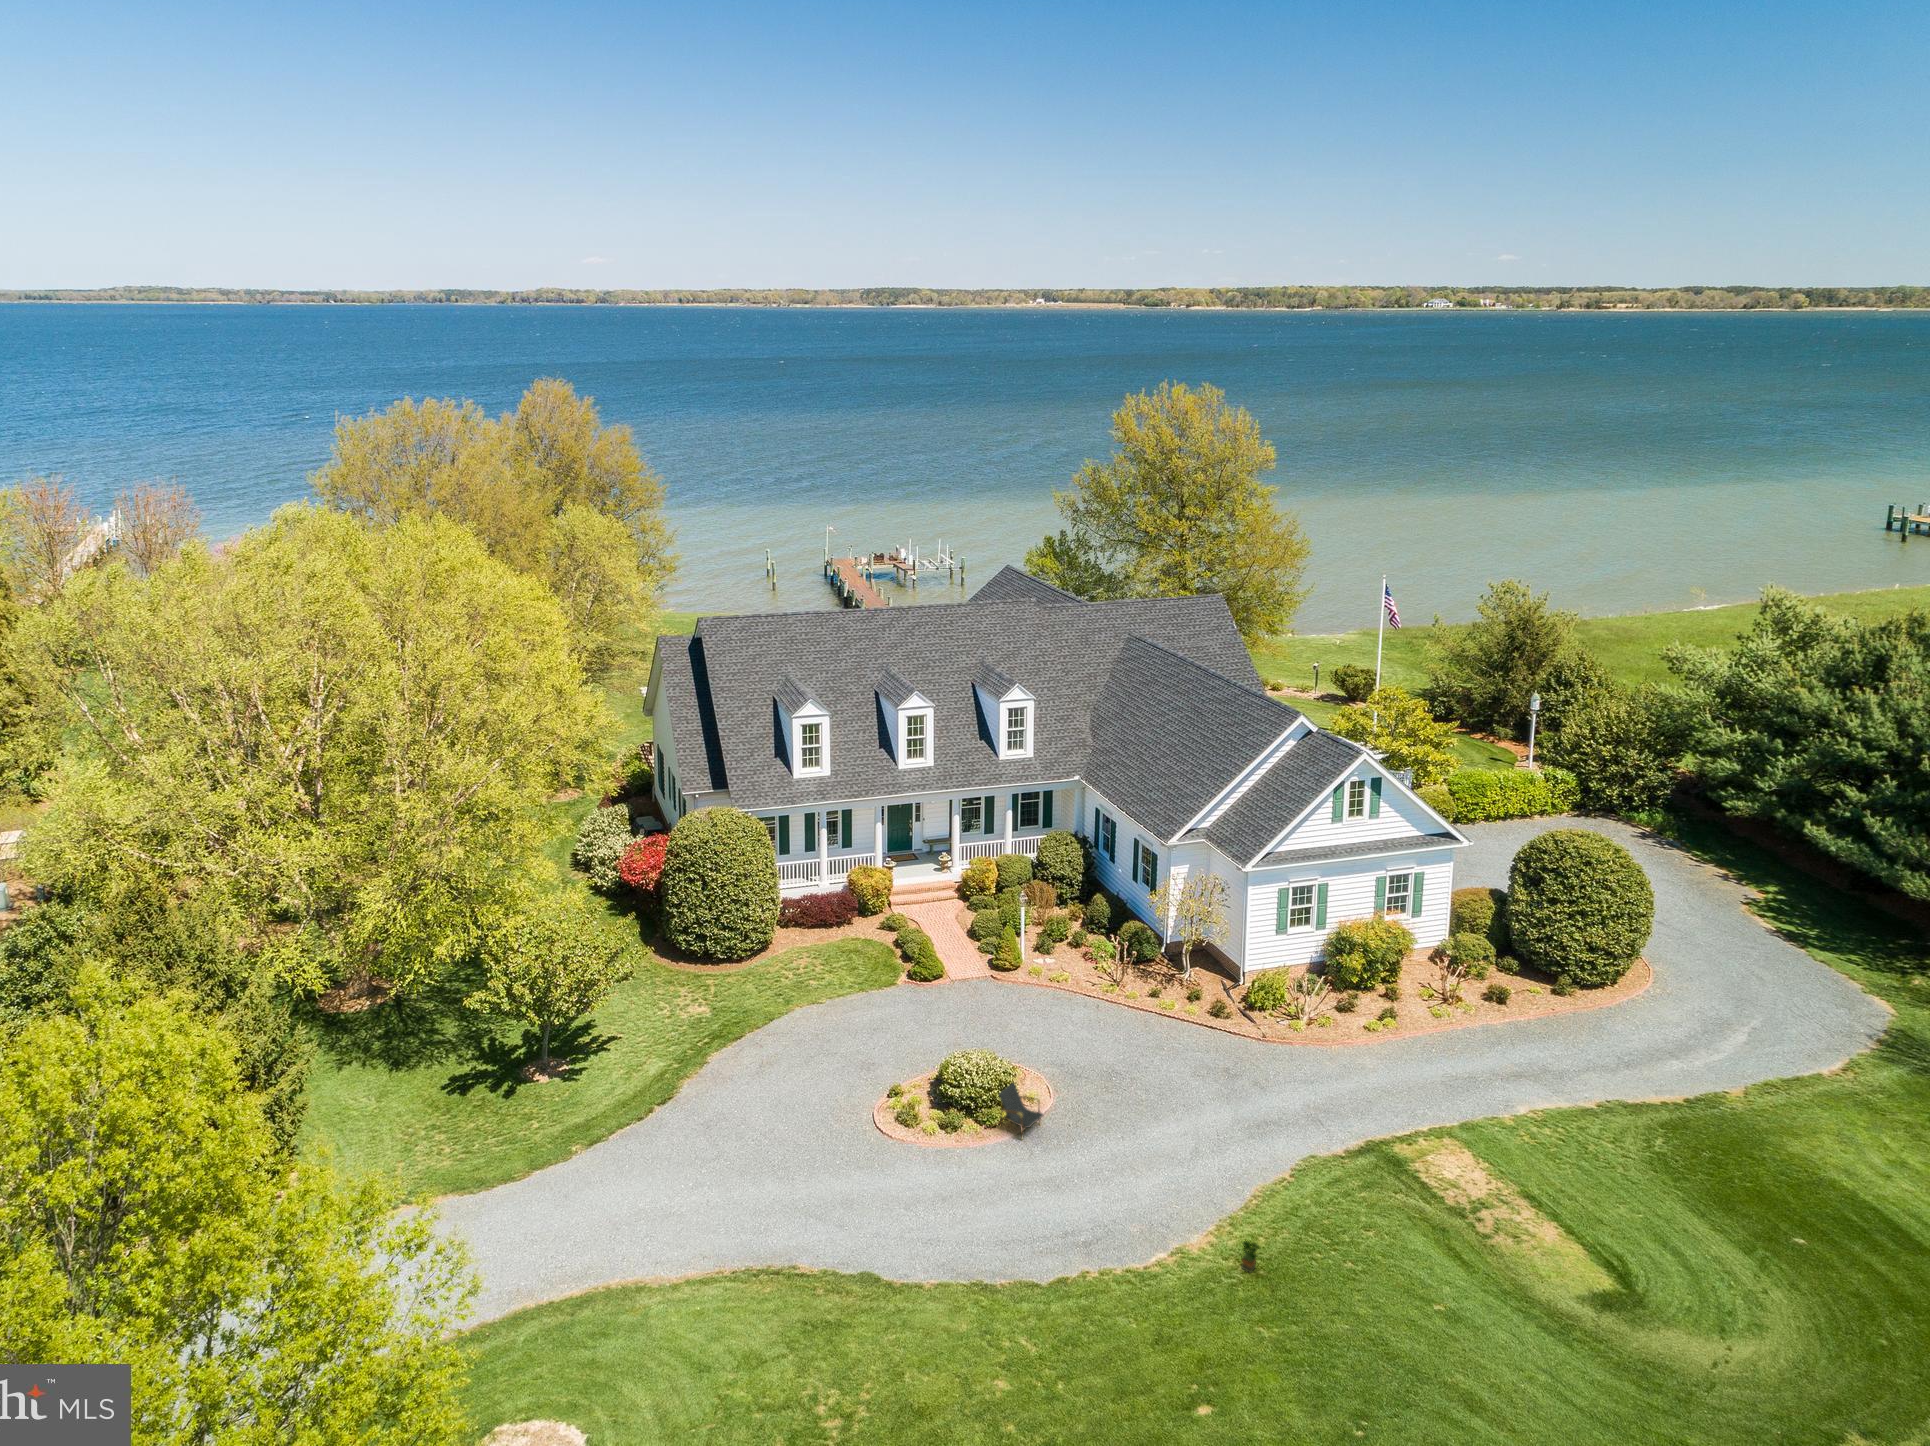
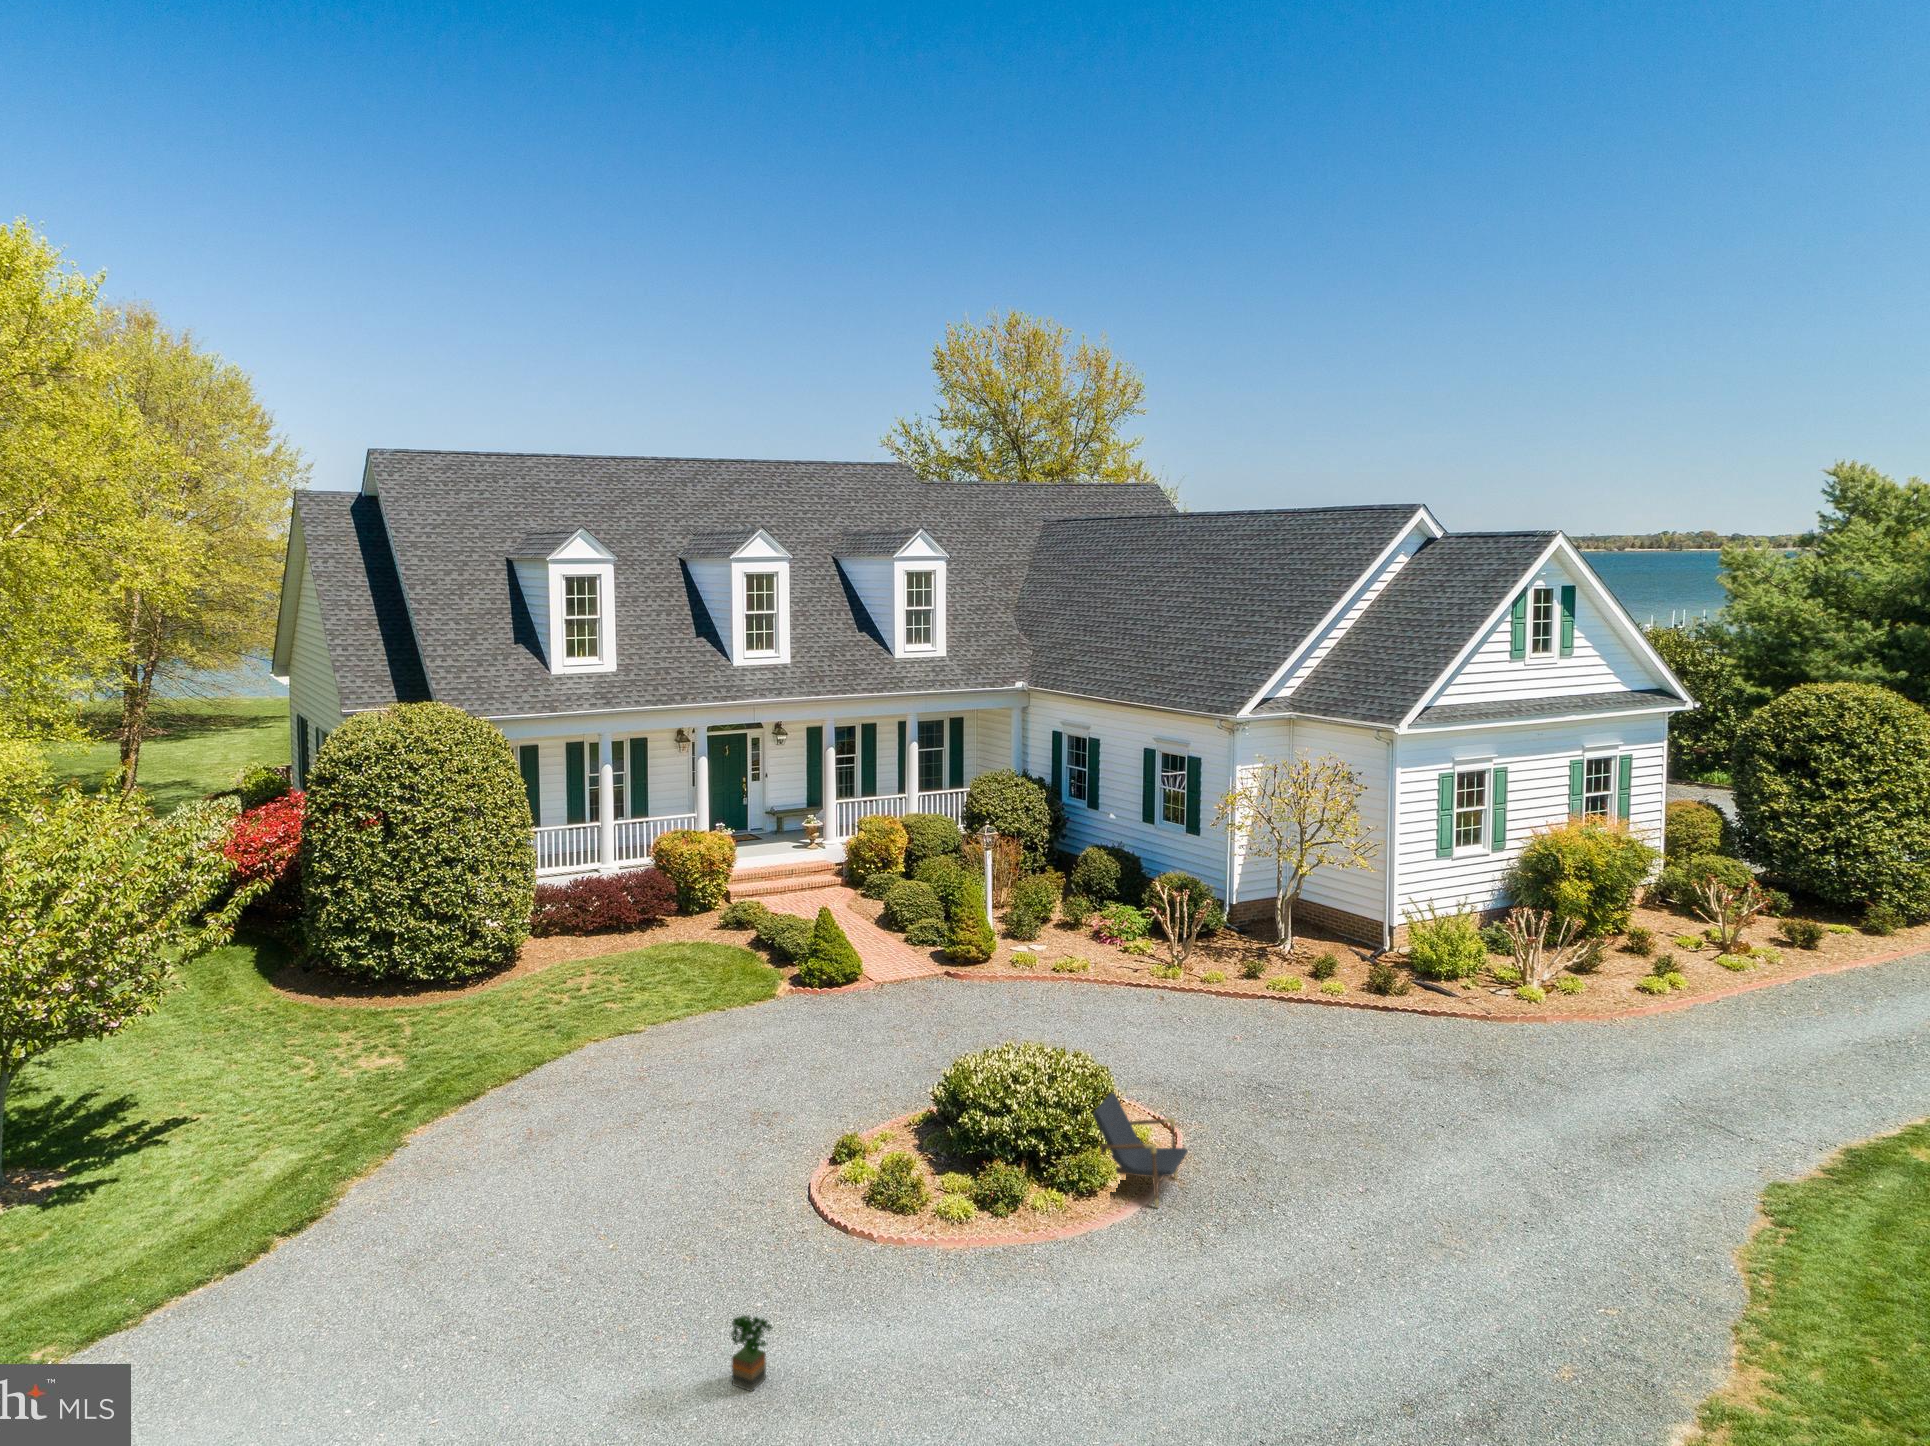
potted tree: present [1241,1241,1261,1273] -> present [731,1315,773,1391]

